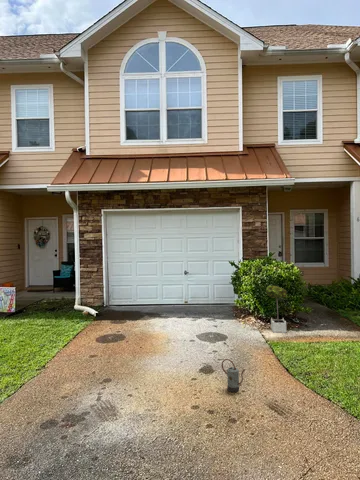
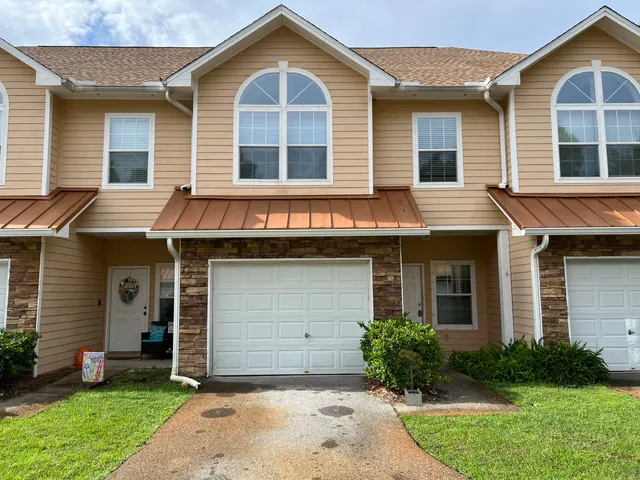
watering can: present [222,359,245,392] -> none [345,431,370,468]

